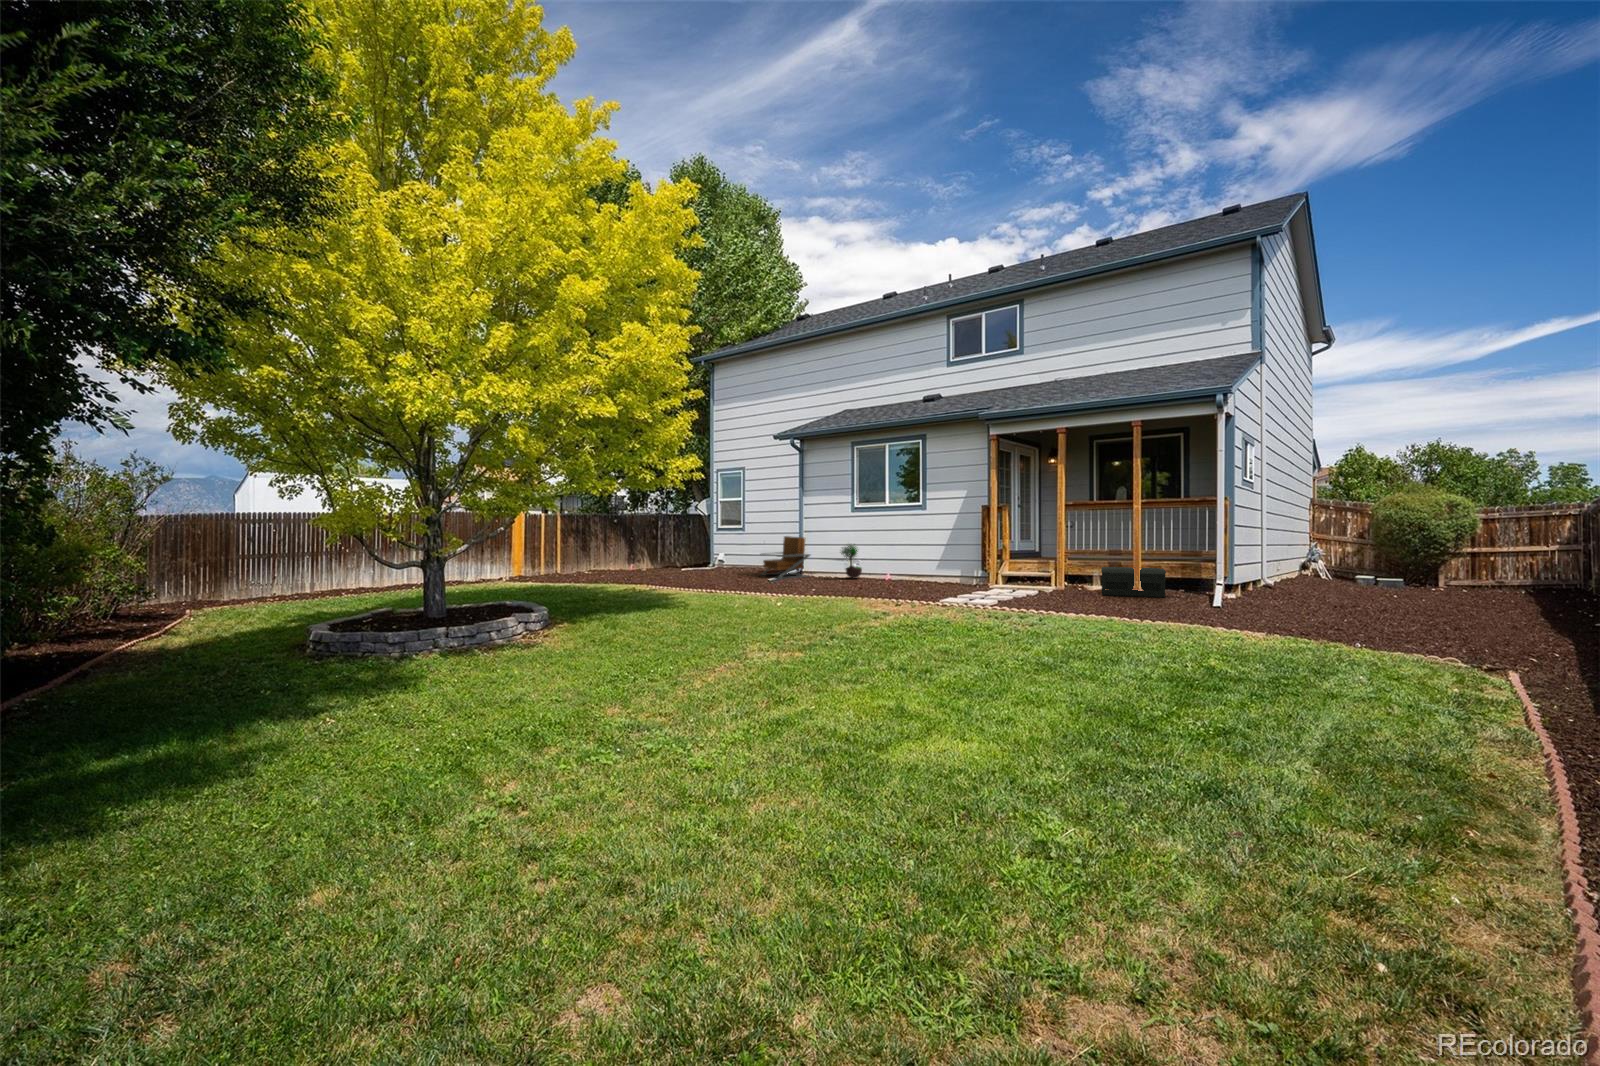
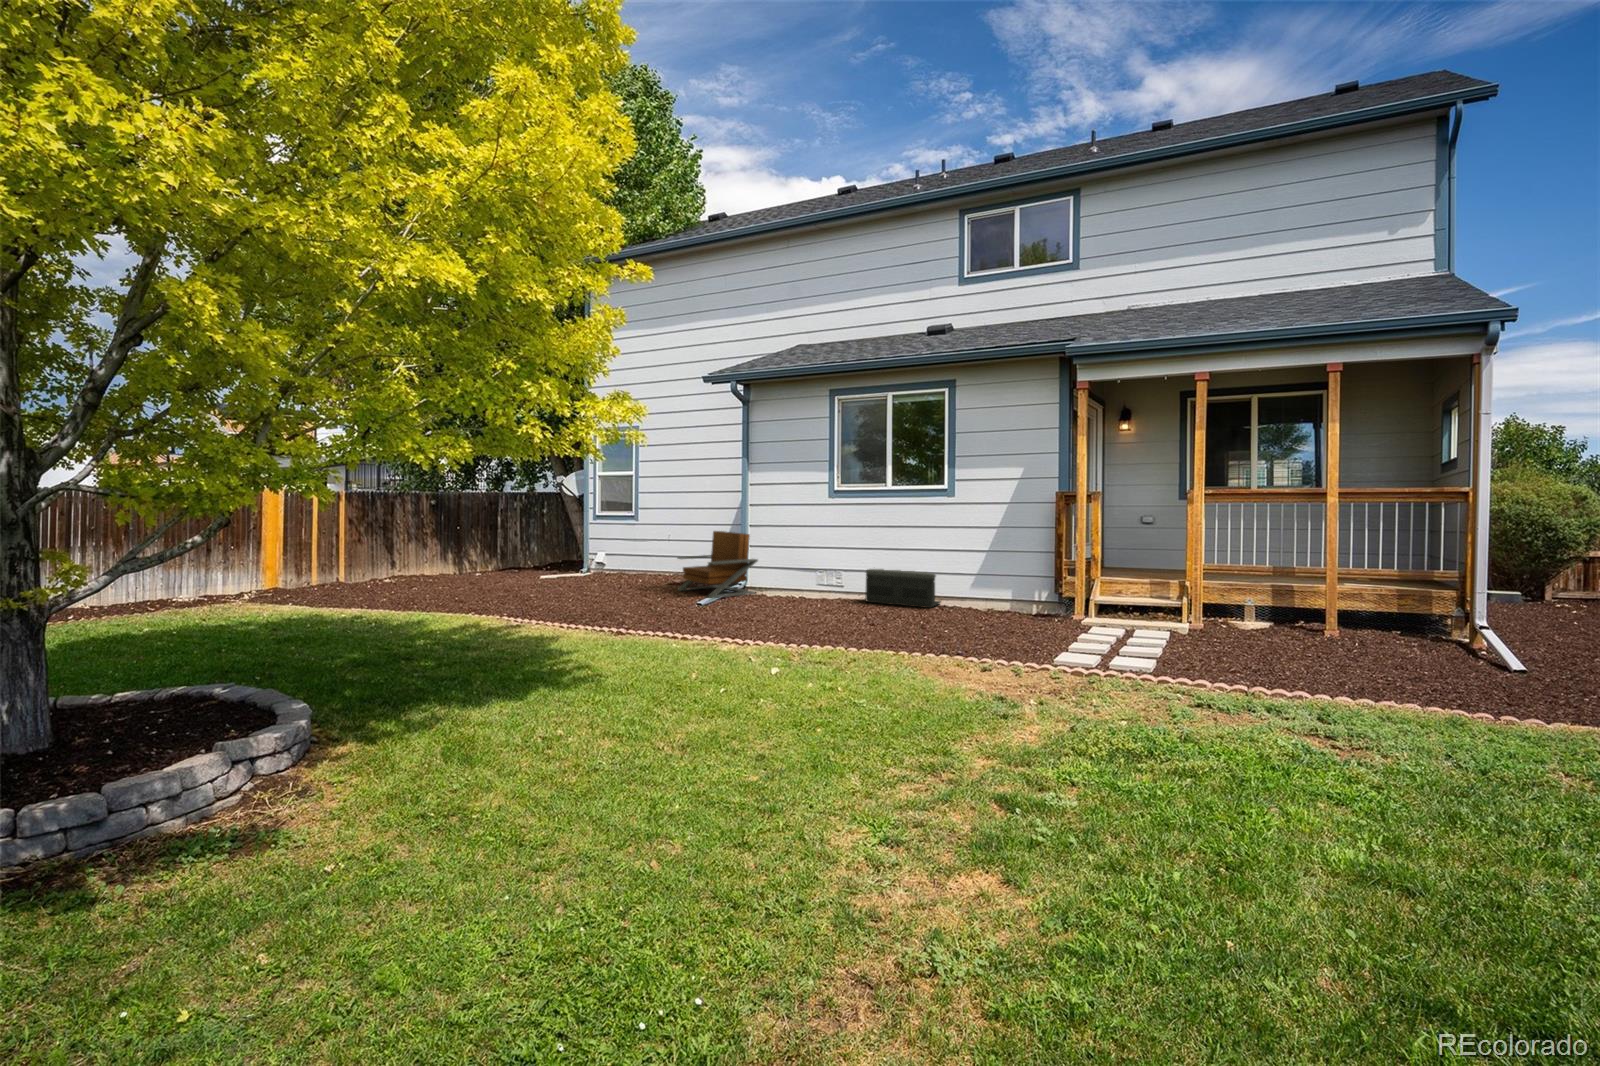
potted tree: present [841,545,862,579] -> none [806,541,839,597]
storage bench: present [1101,567,1166,598] -> present [865,569,941,608]

